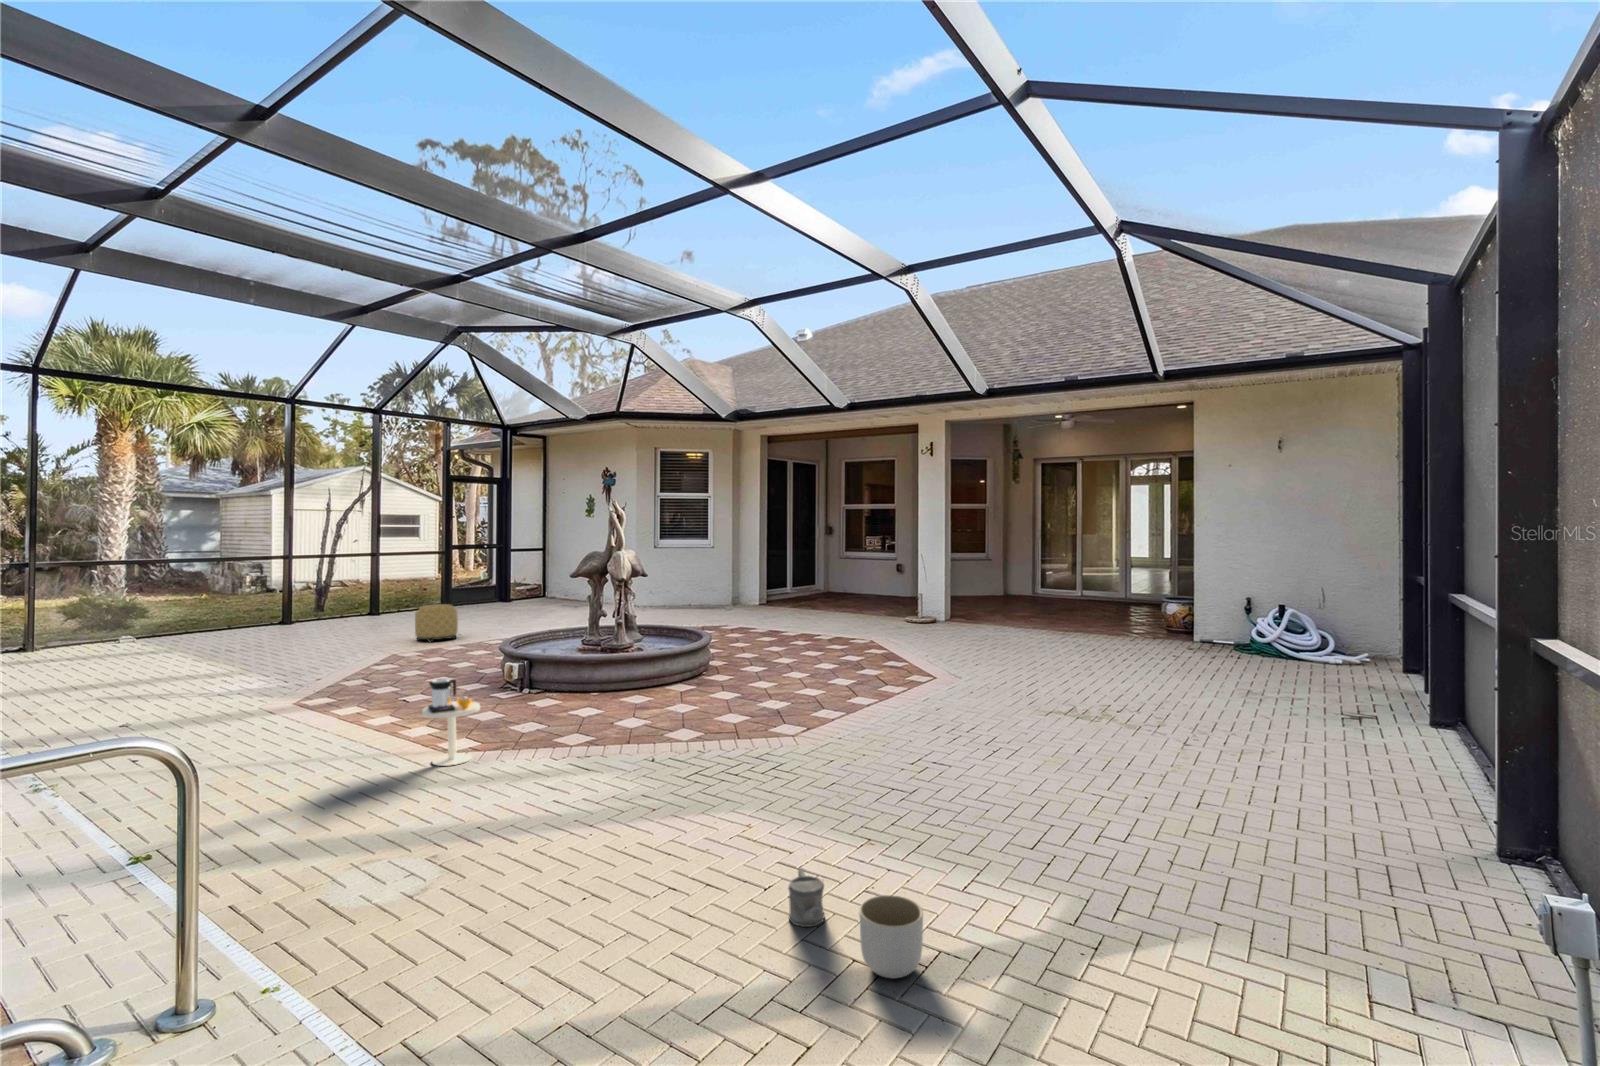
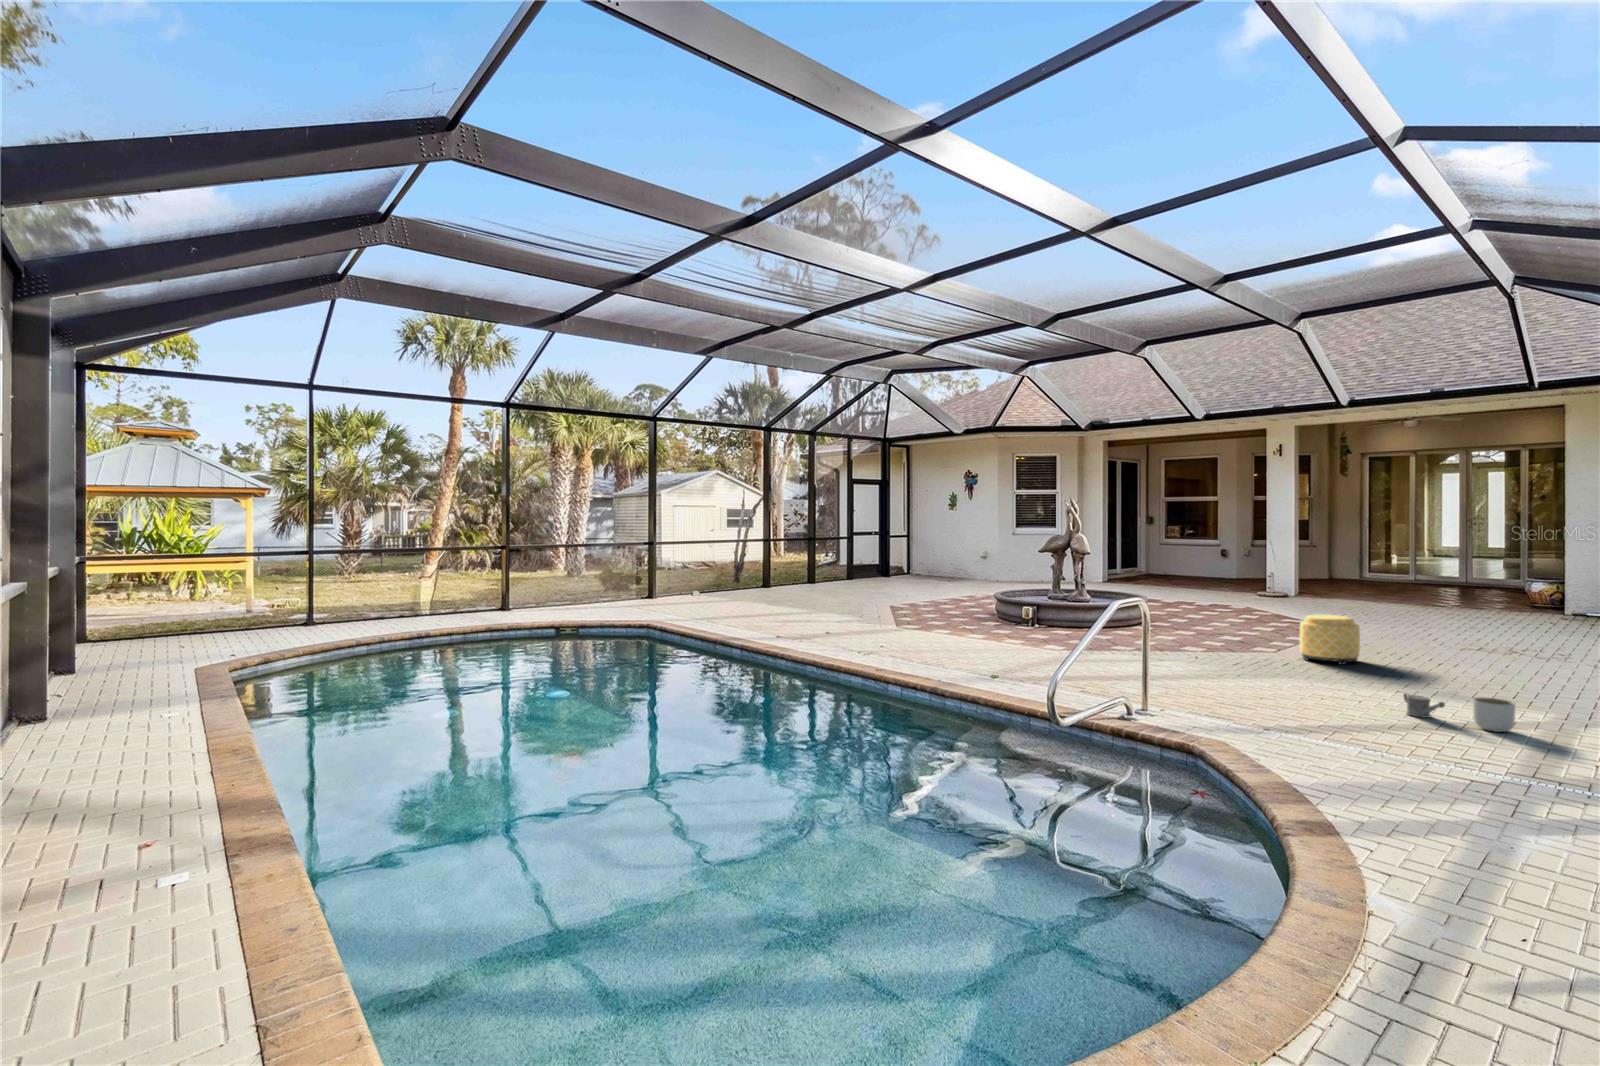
ottoman: present [415,604,458,642] -> present [1300,615,1360,665]
side table: present [422,679,480,766] -> none [1050,608,1084,659]

